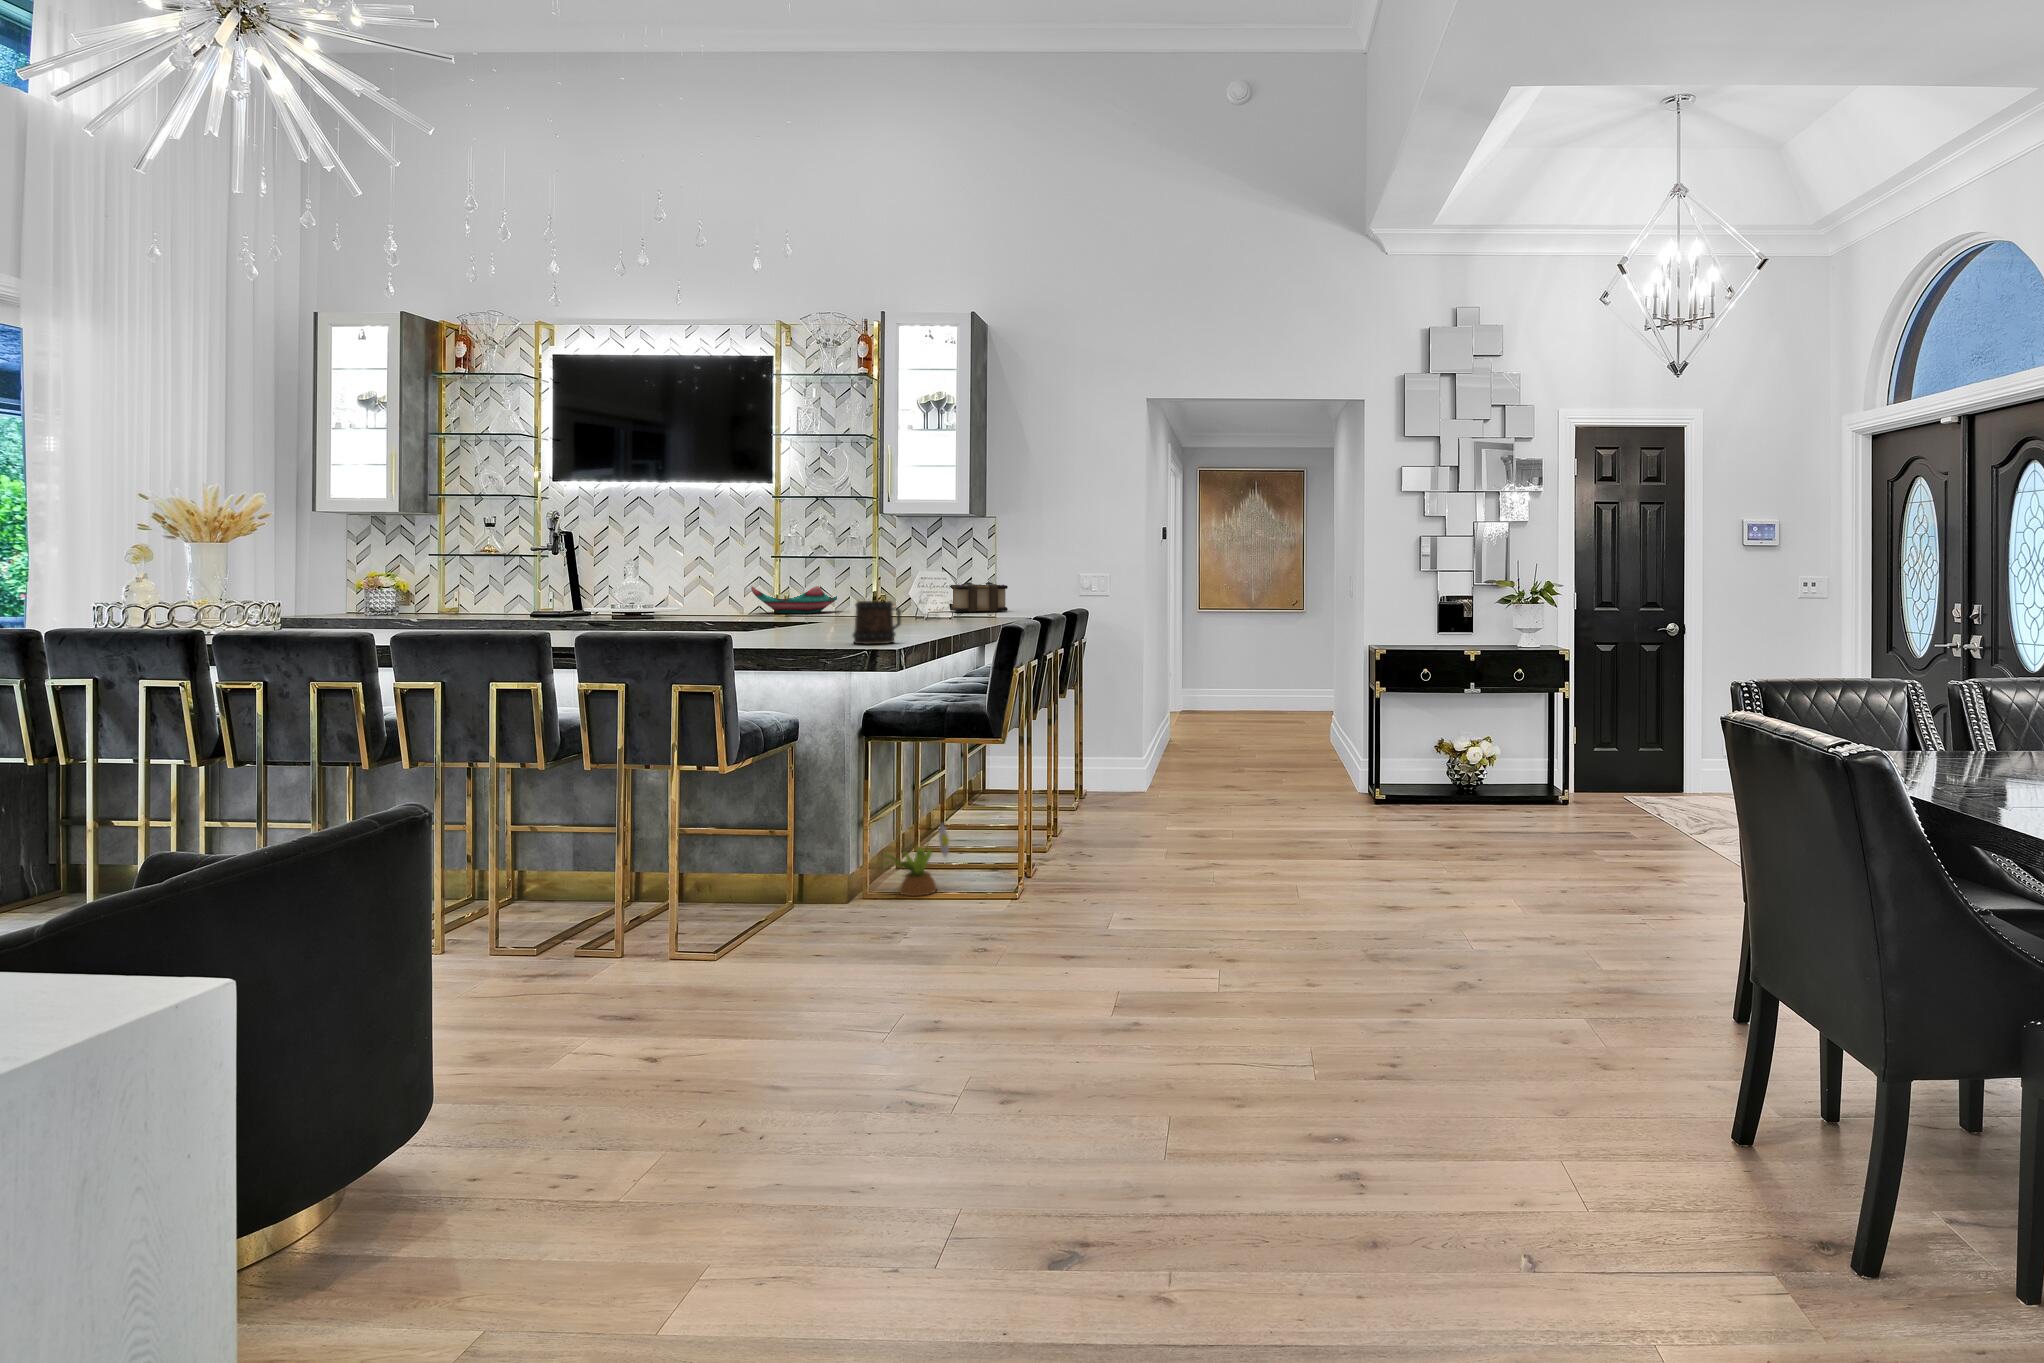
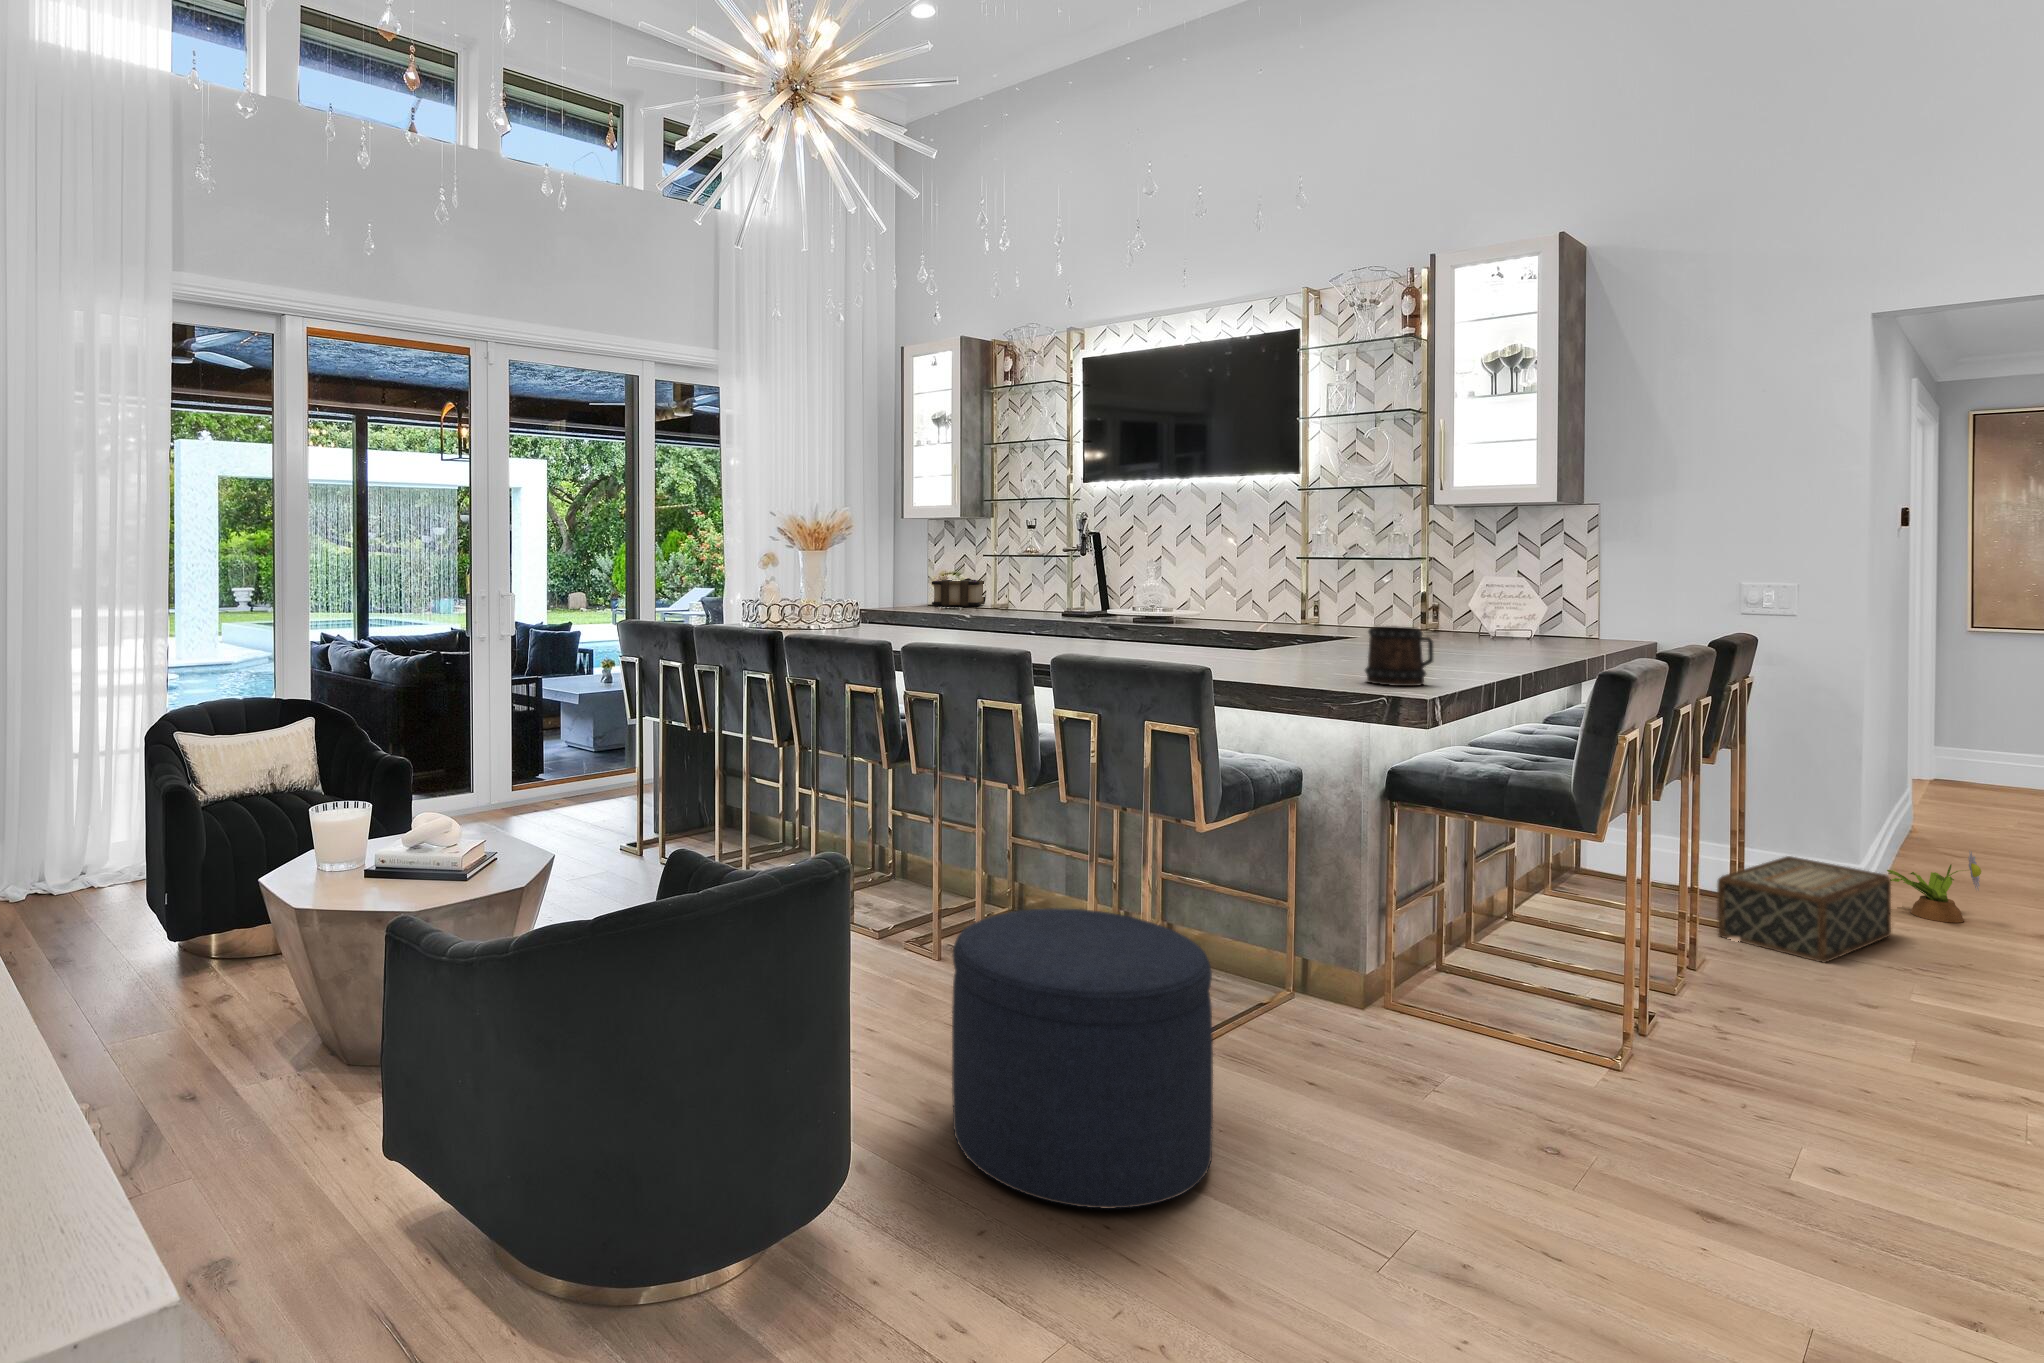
book: present [949,582,1008,612] -> present [932,578,985,606]
decorative bowl: present [751,586,837,614] -> none [1275,588,1387,623]
woven basket: none [1067,758,1157,821] -> present [1717,856,1891,963]
decorative plant: present [884,824,949,896] -> present [1887,851,1981,923]
ottoman: none [521,844,755,1074] -> present [952,908,1213,1209]

